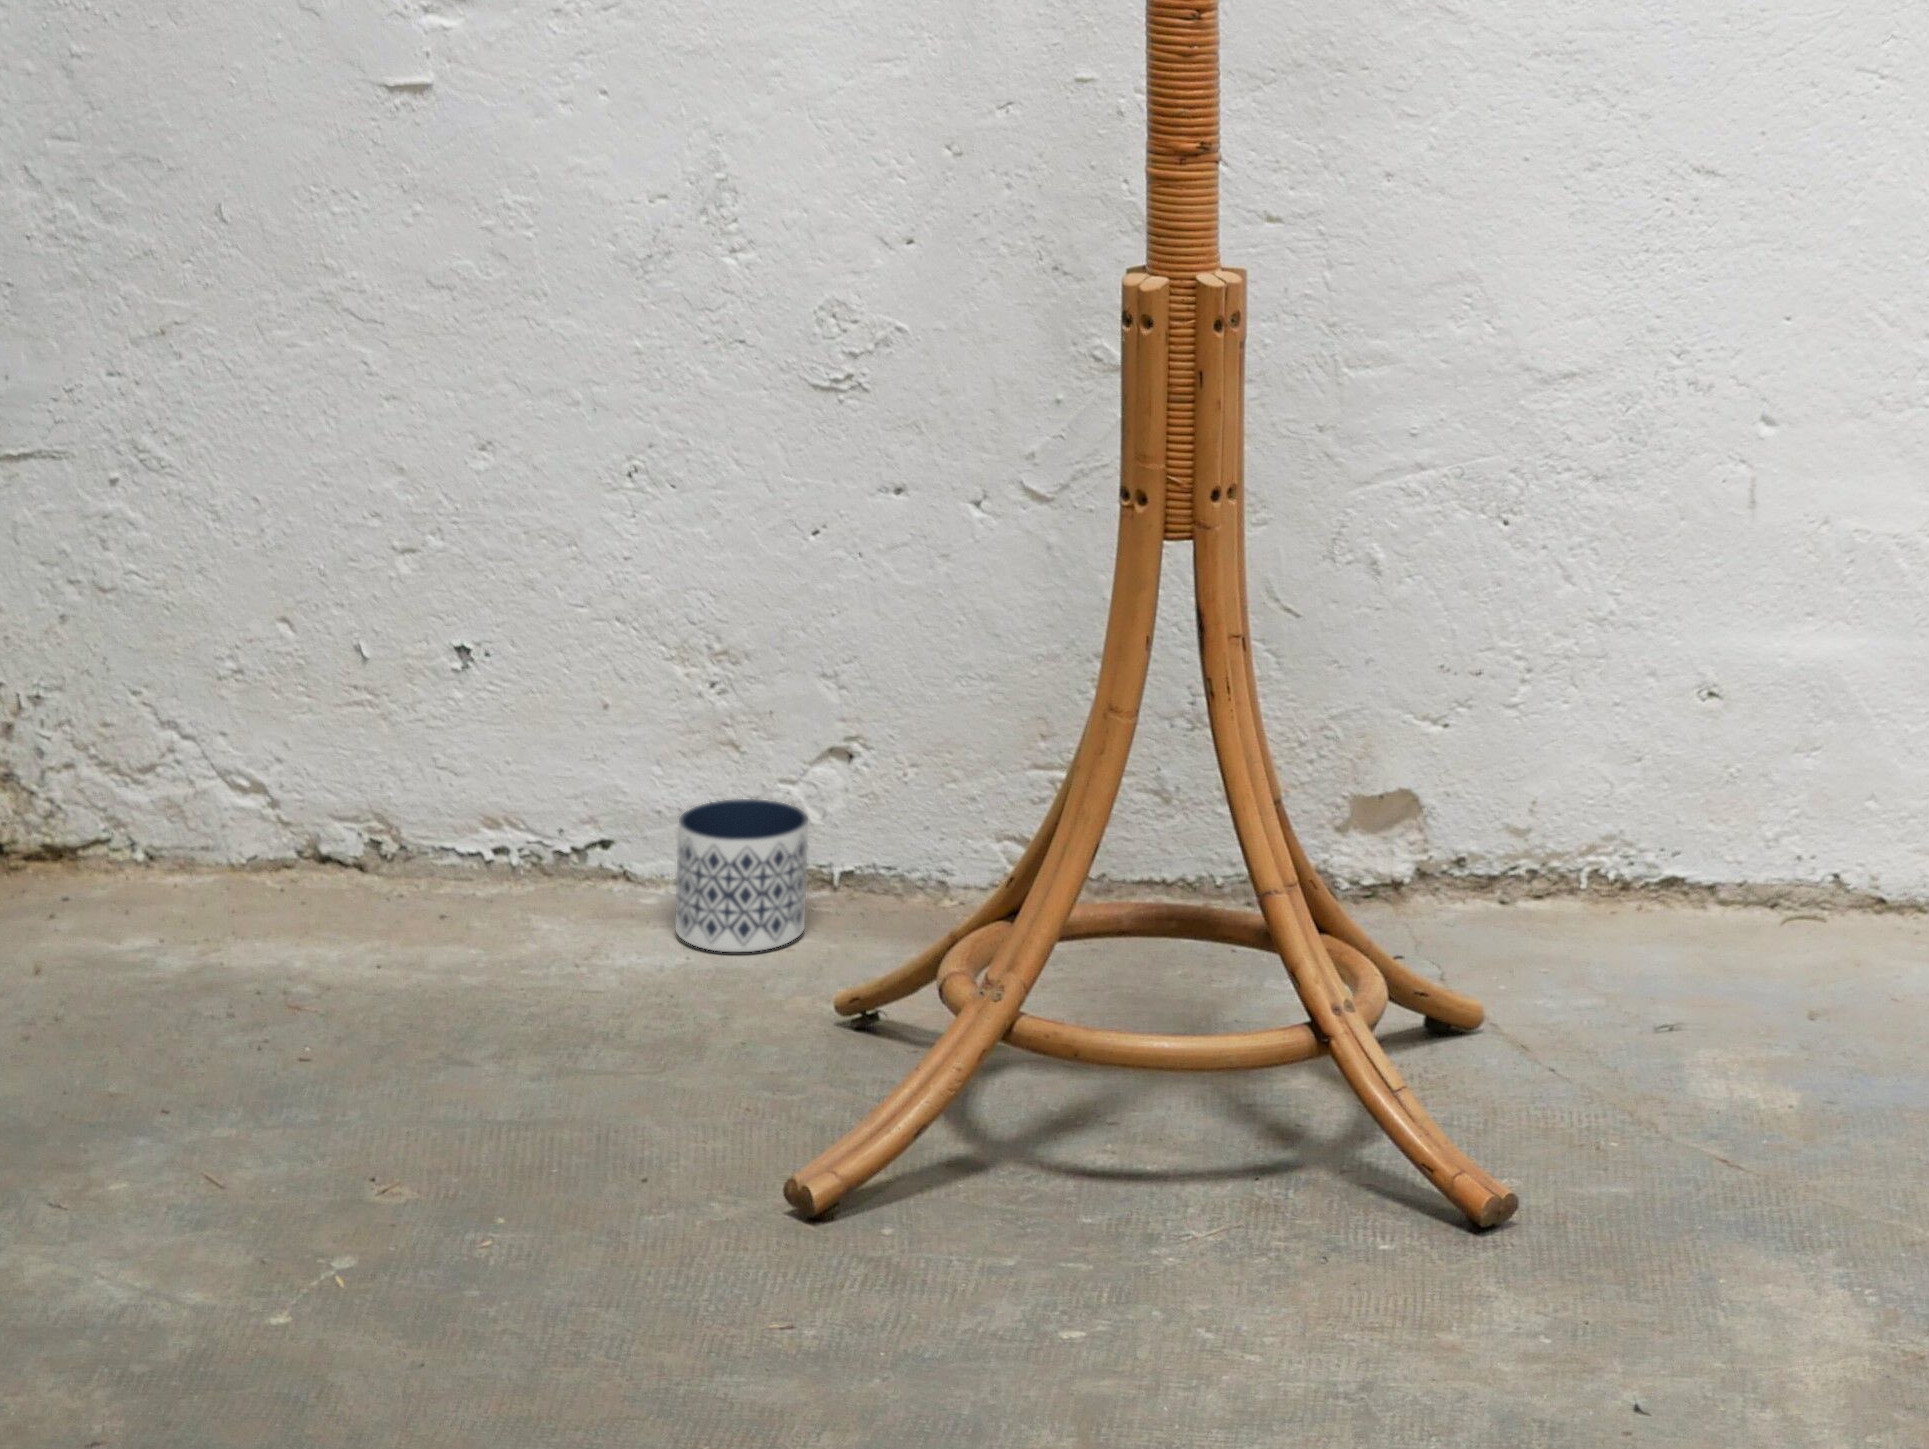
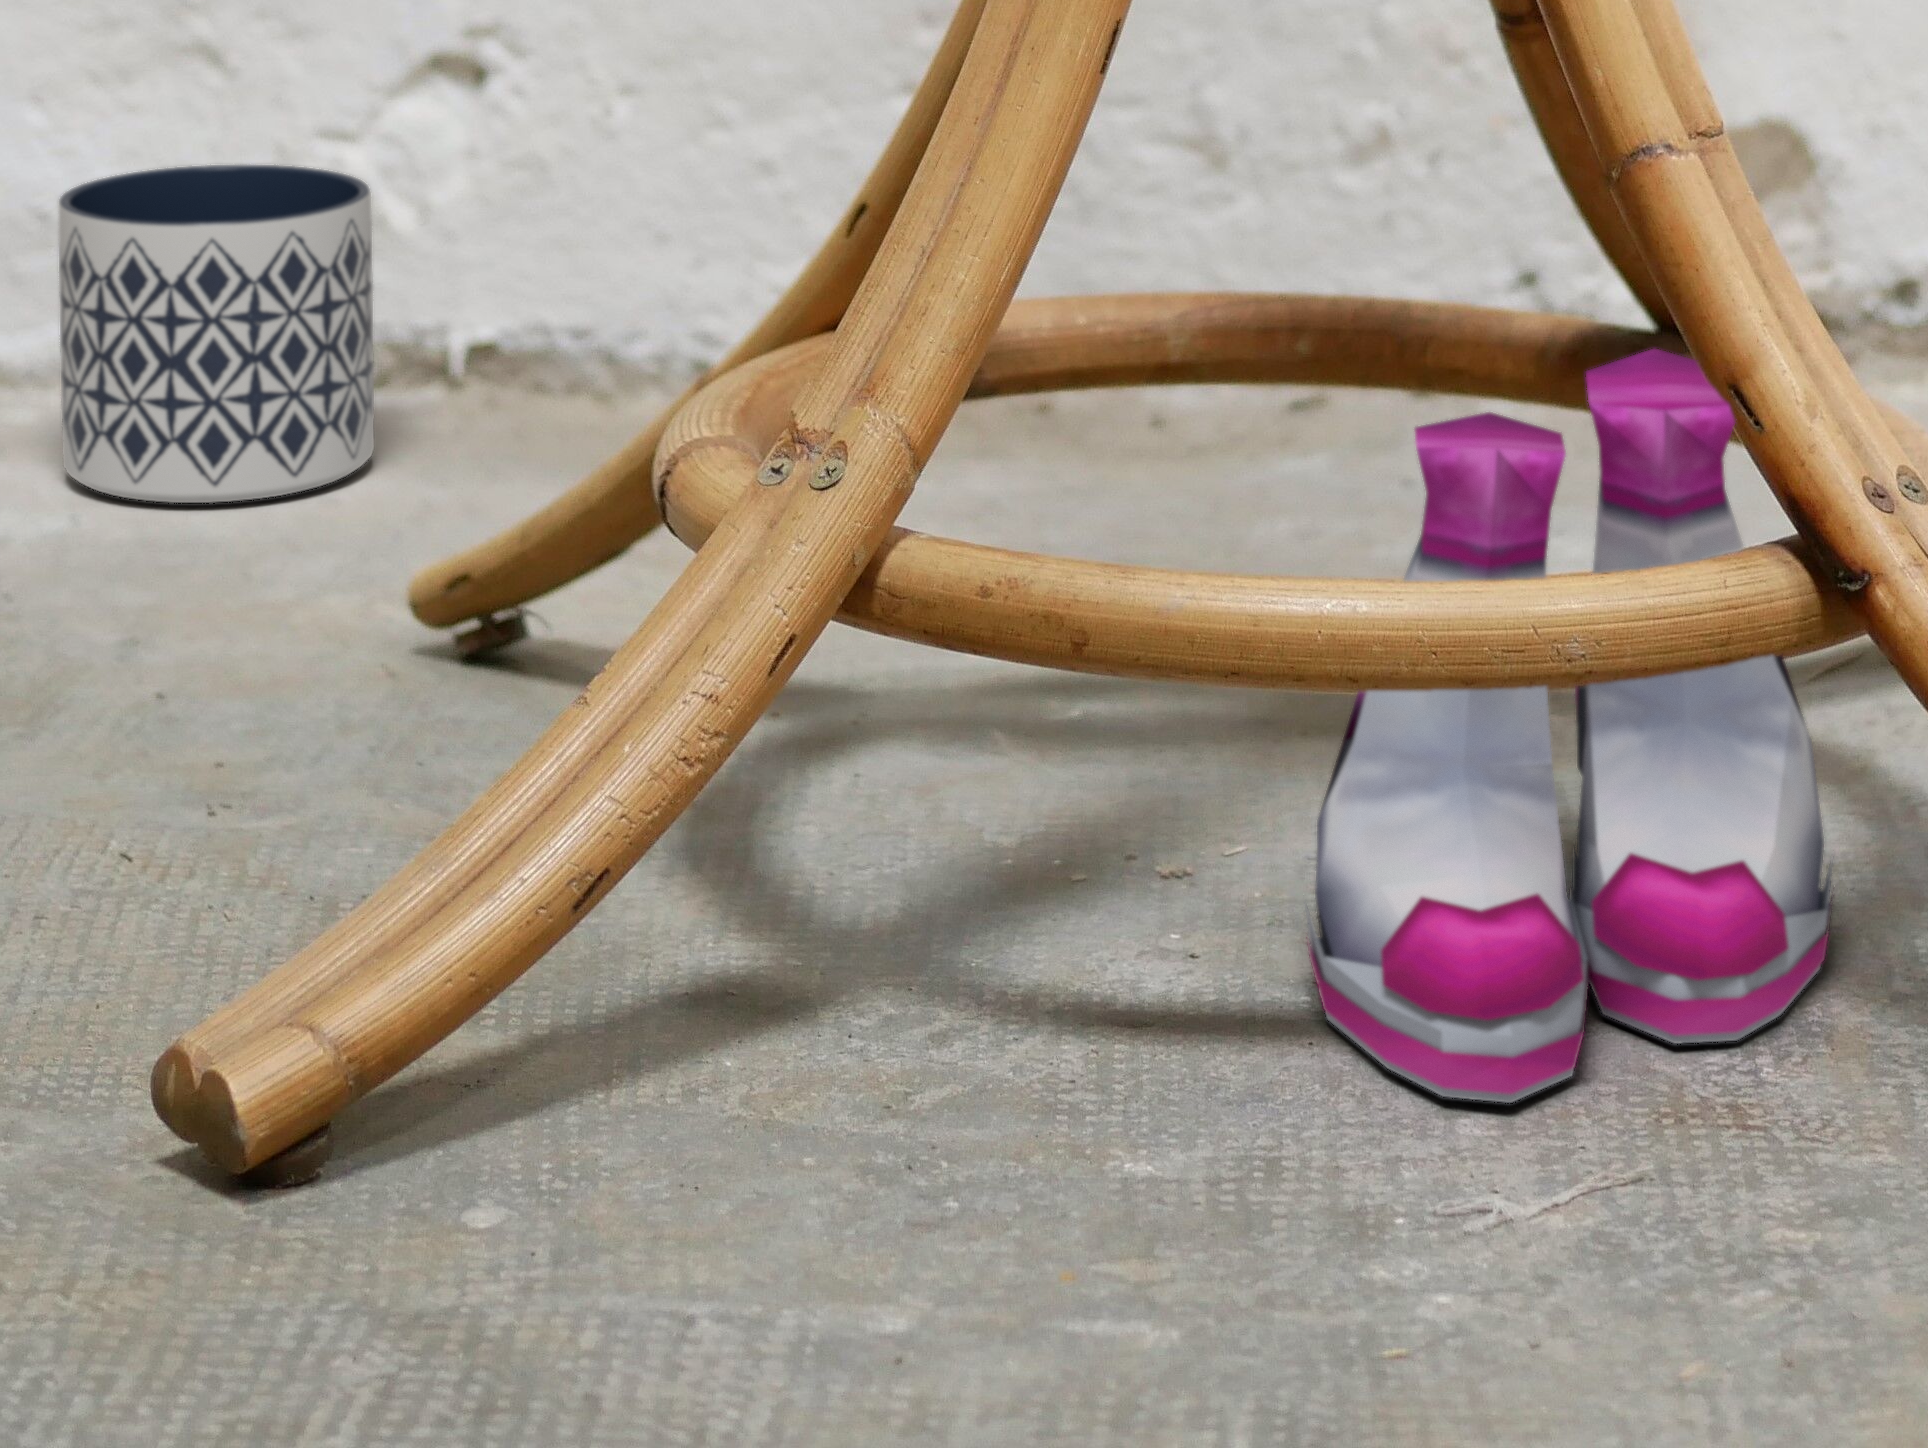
boots: none [1149,954,1329,1205] -> present [1304,349,1834,1103]

